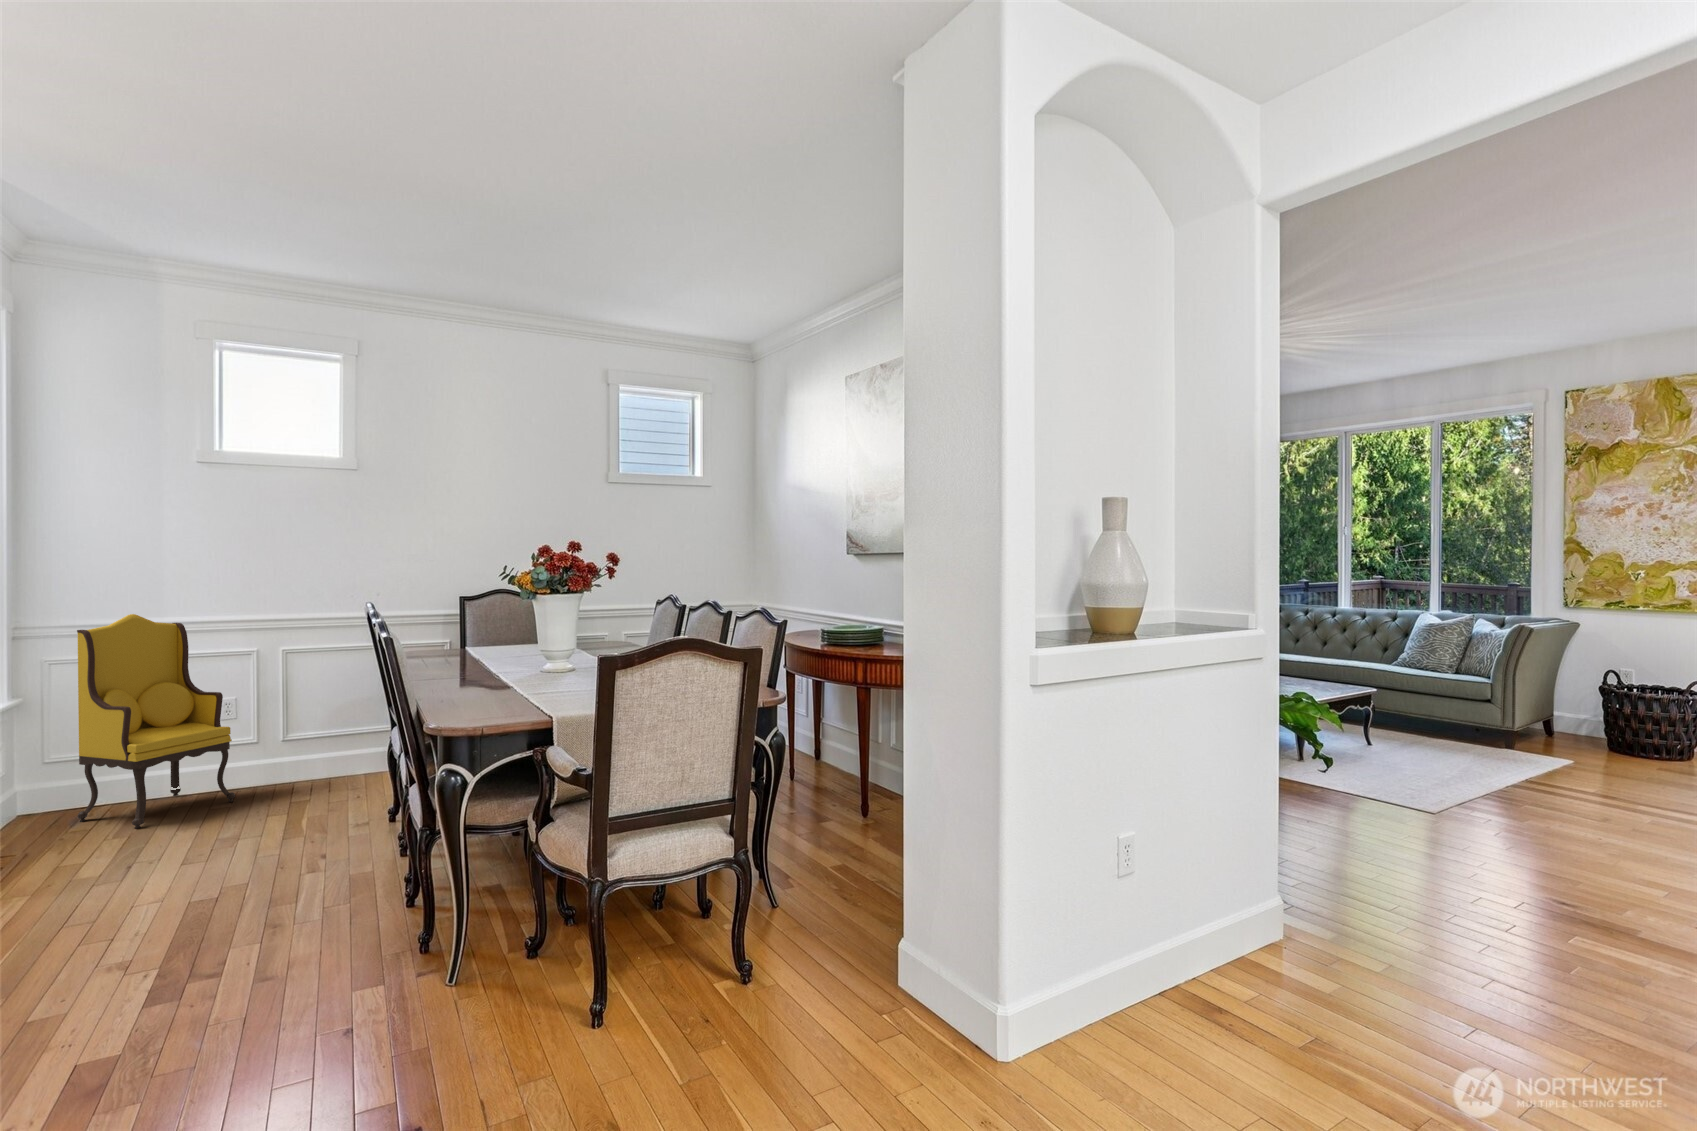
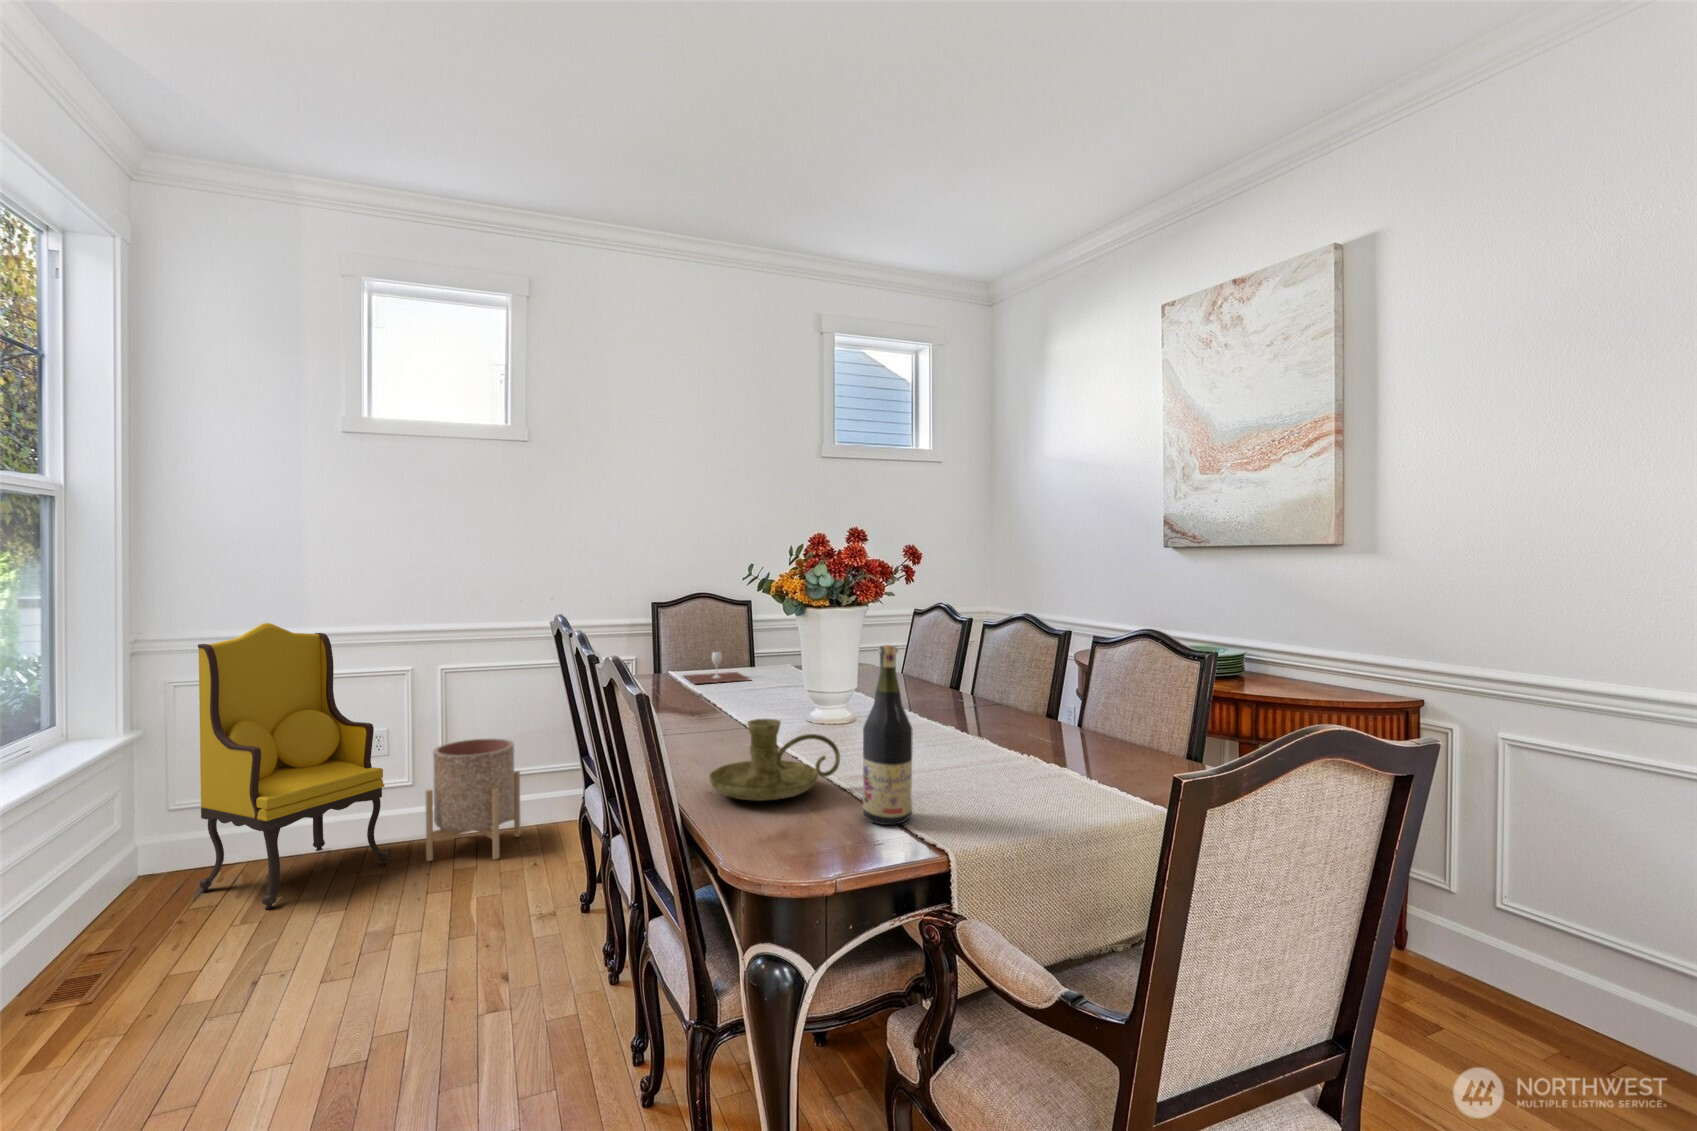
wine bottle: none [525,611,555,711] -> present [863,645,912,825]
wine glass: none [474,633,526,656] -> present [684,652,749,684]
candle holder: none [441,658,528,704] -> present [709,719,840,801]
planter: none [266,706,347,799] -> present [426,739,520,861]

